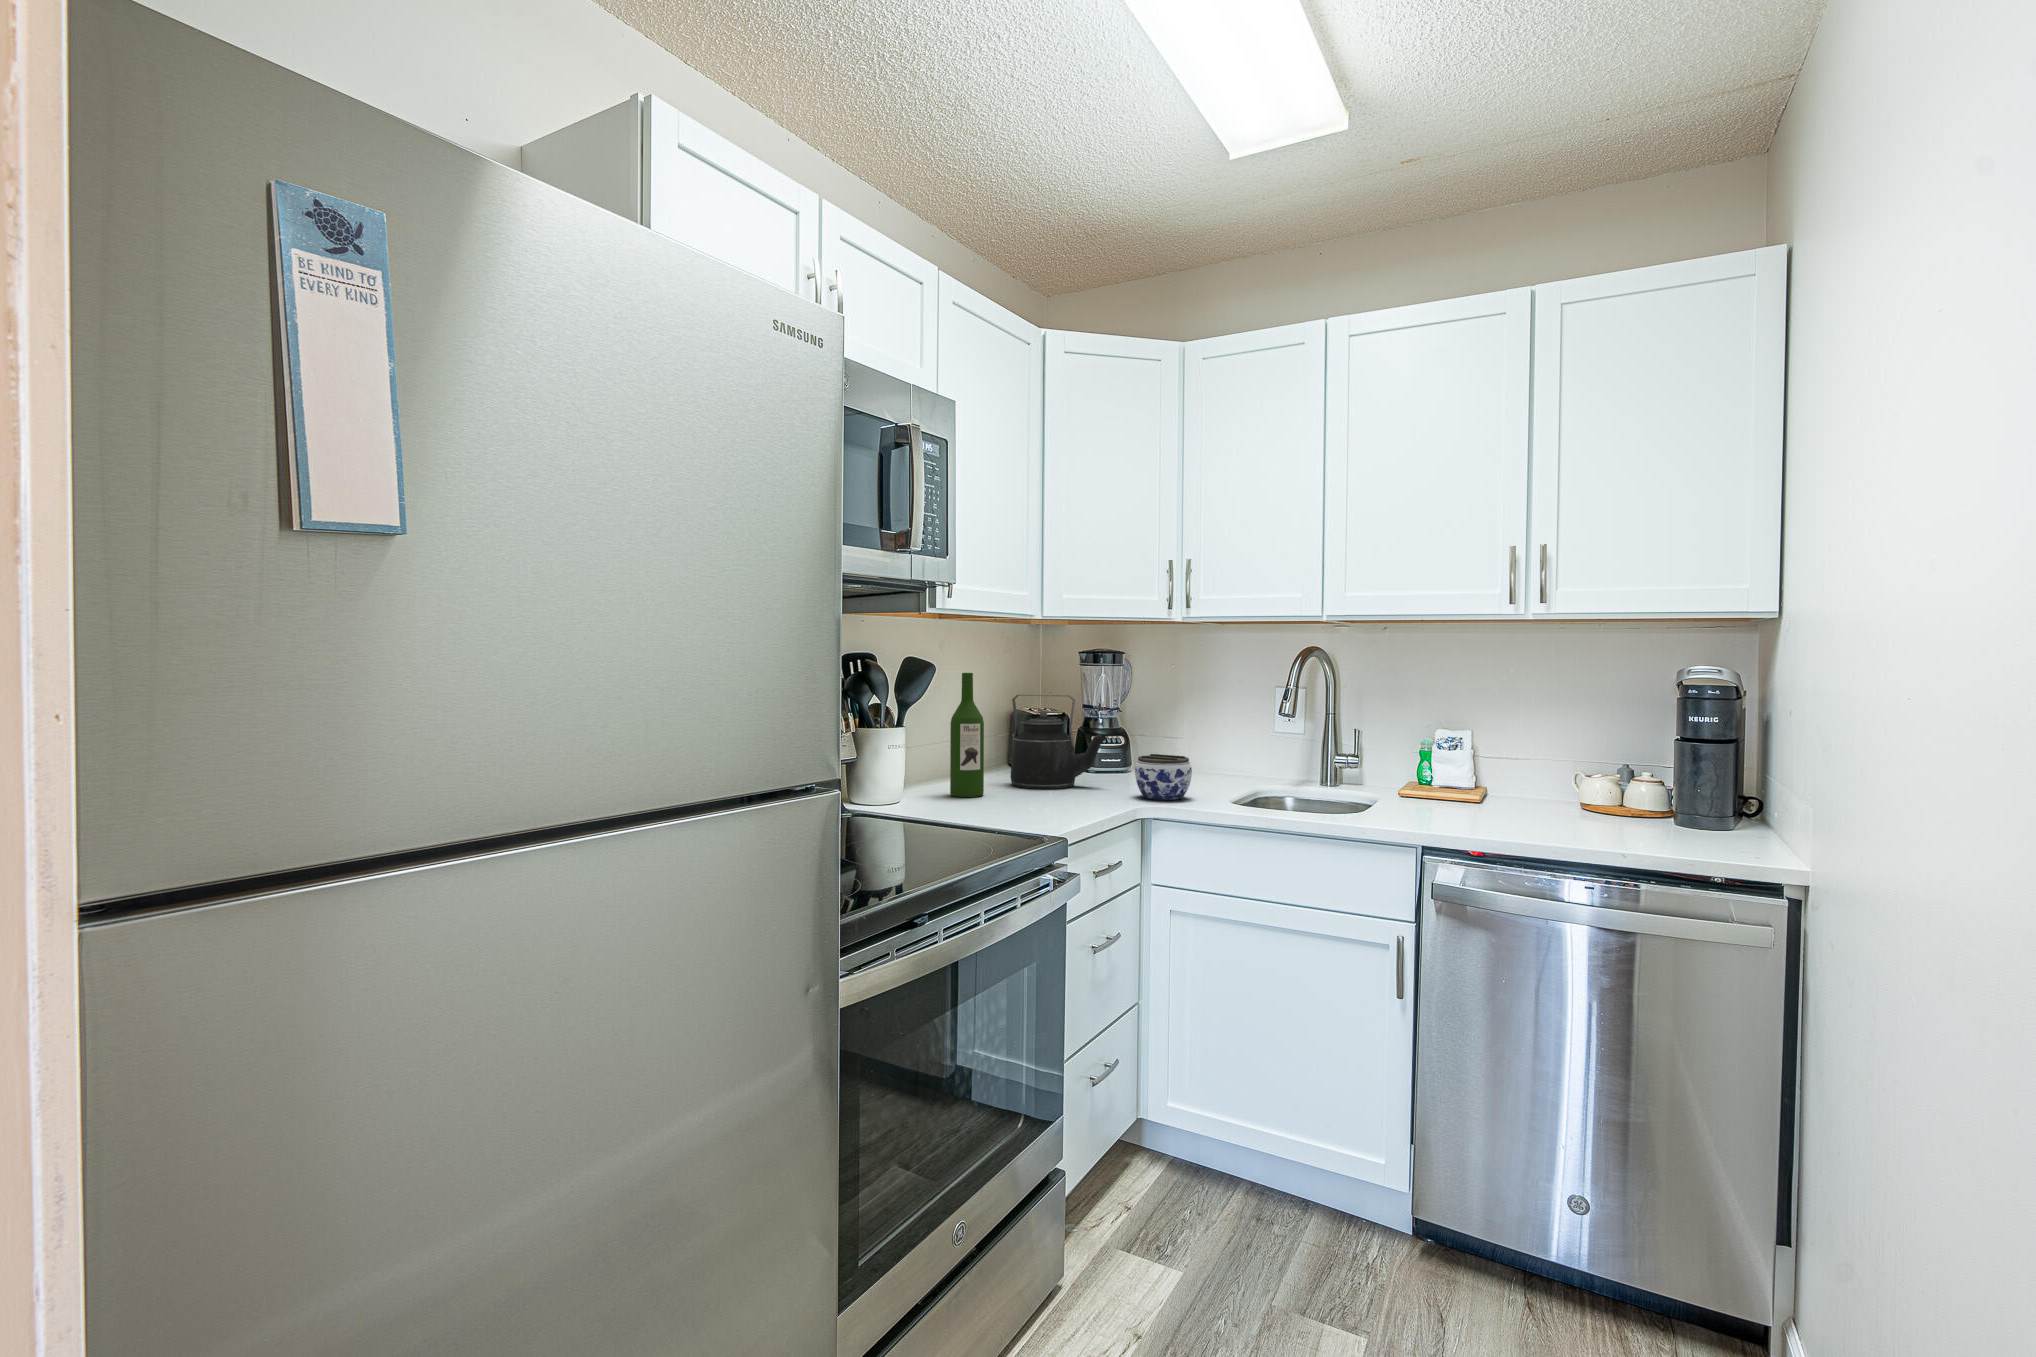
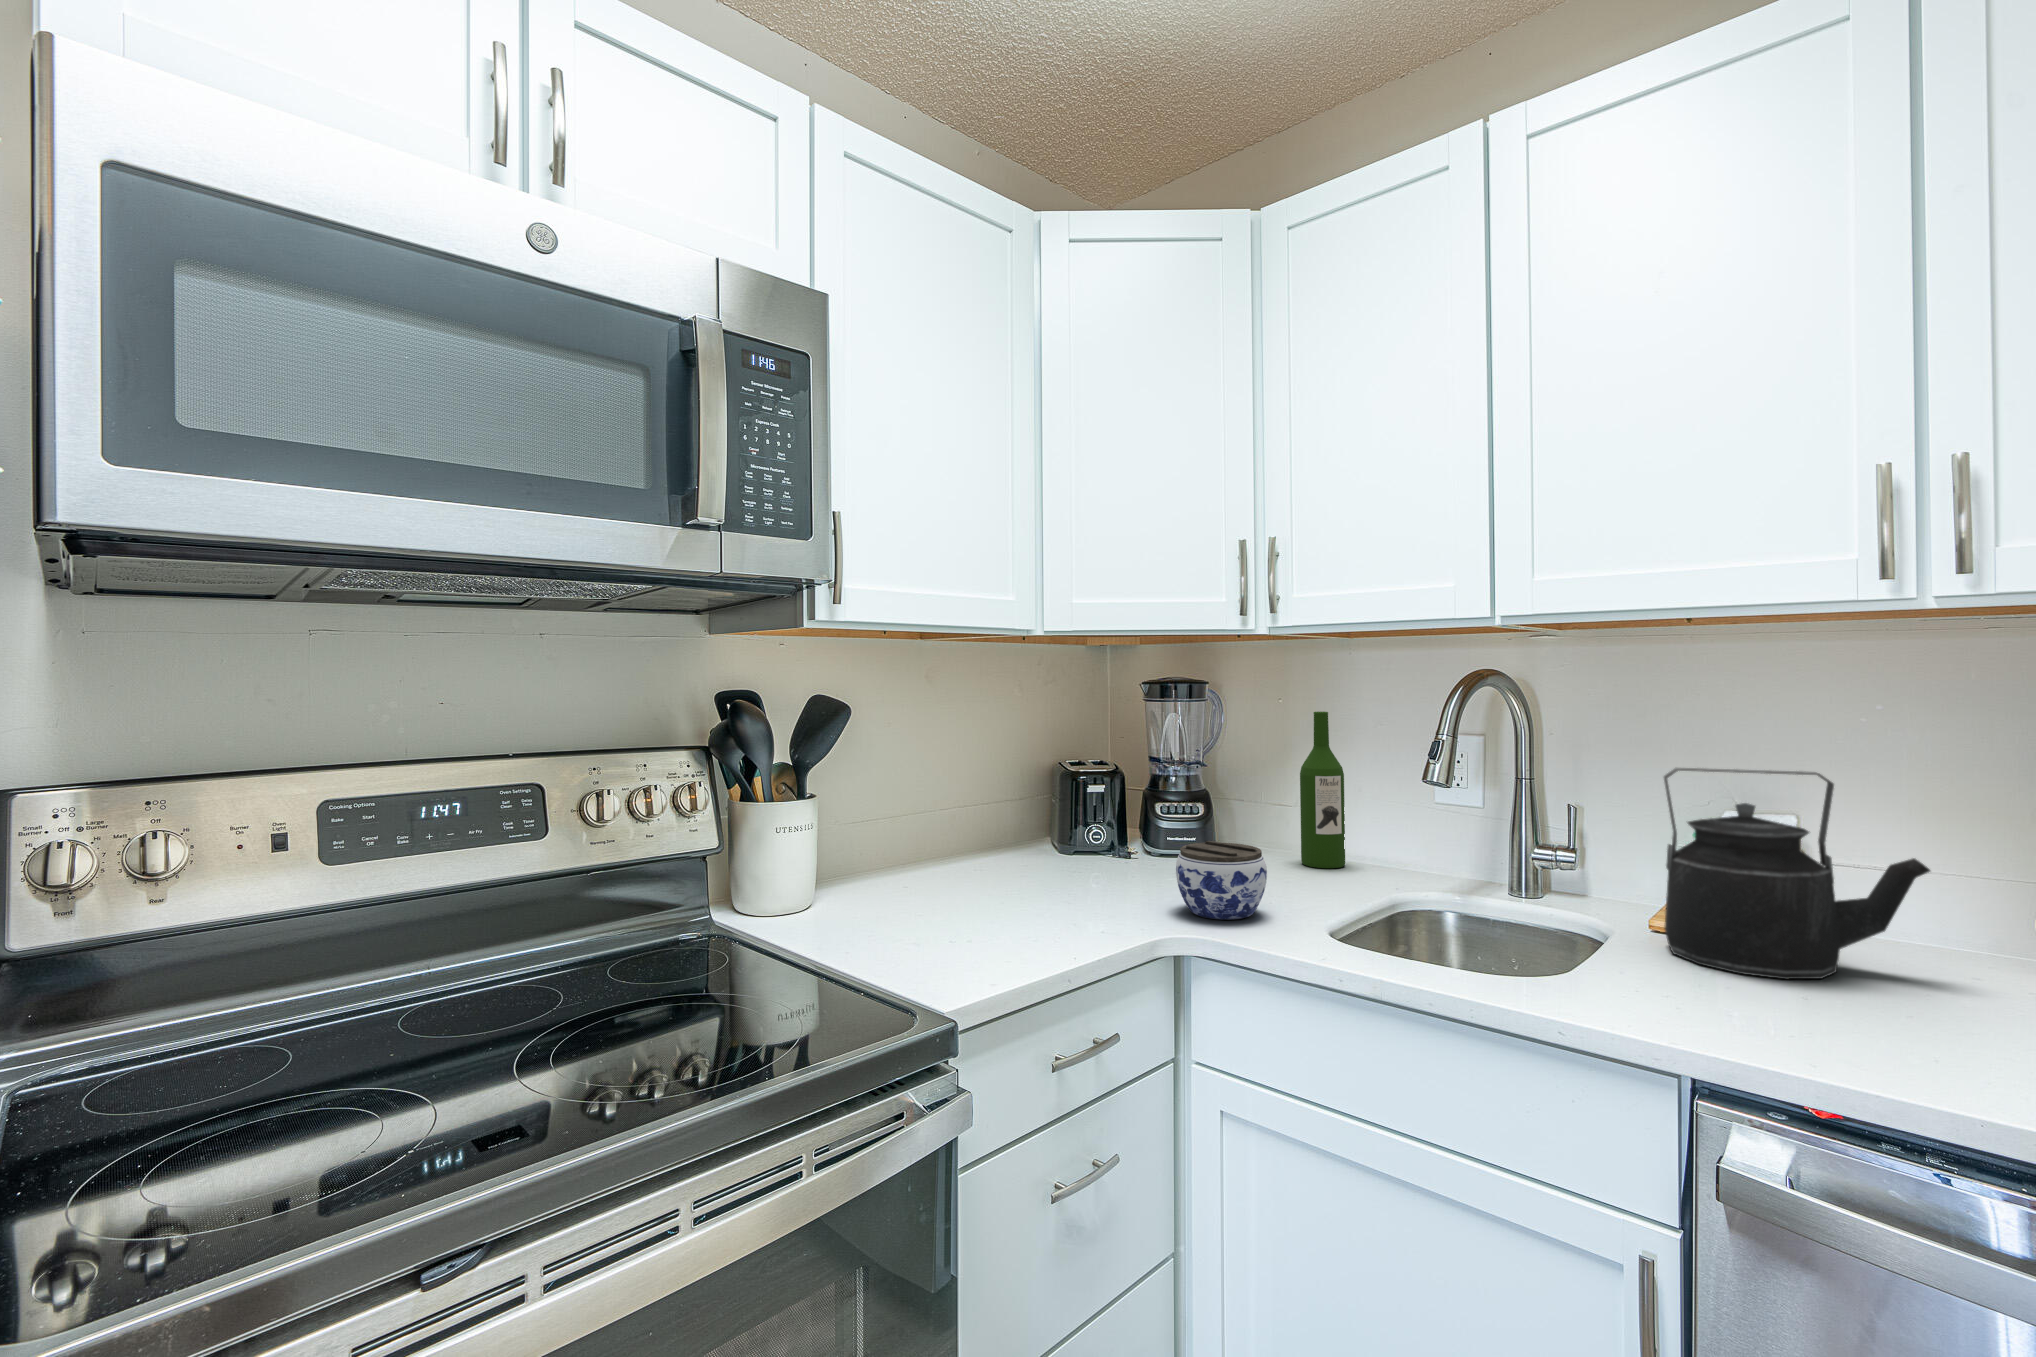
wine bottle: present [950,673,984,797] -> present [1300,712,1345,868]
kettle: present [1010,694,1107,789] -> present [1664,768,1930,979]

